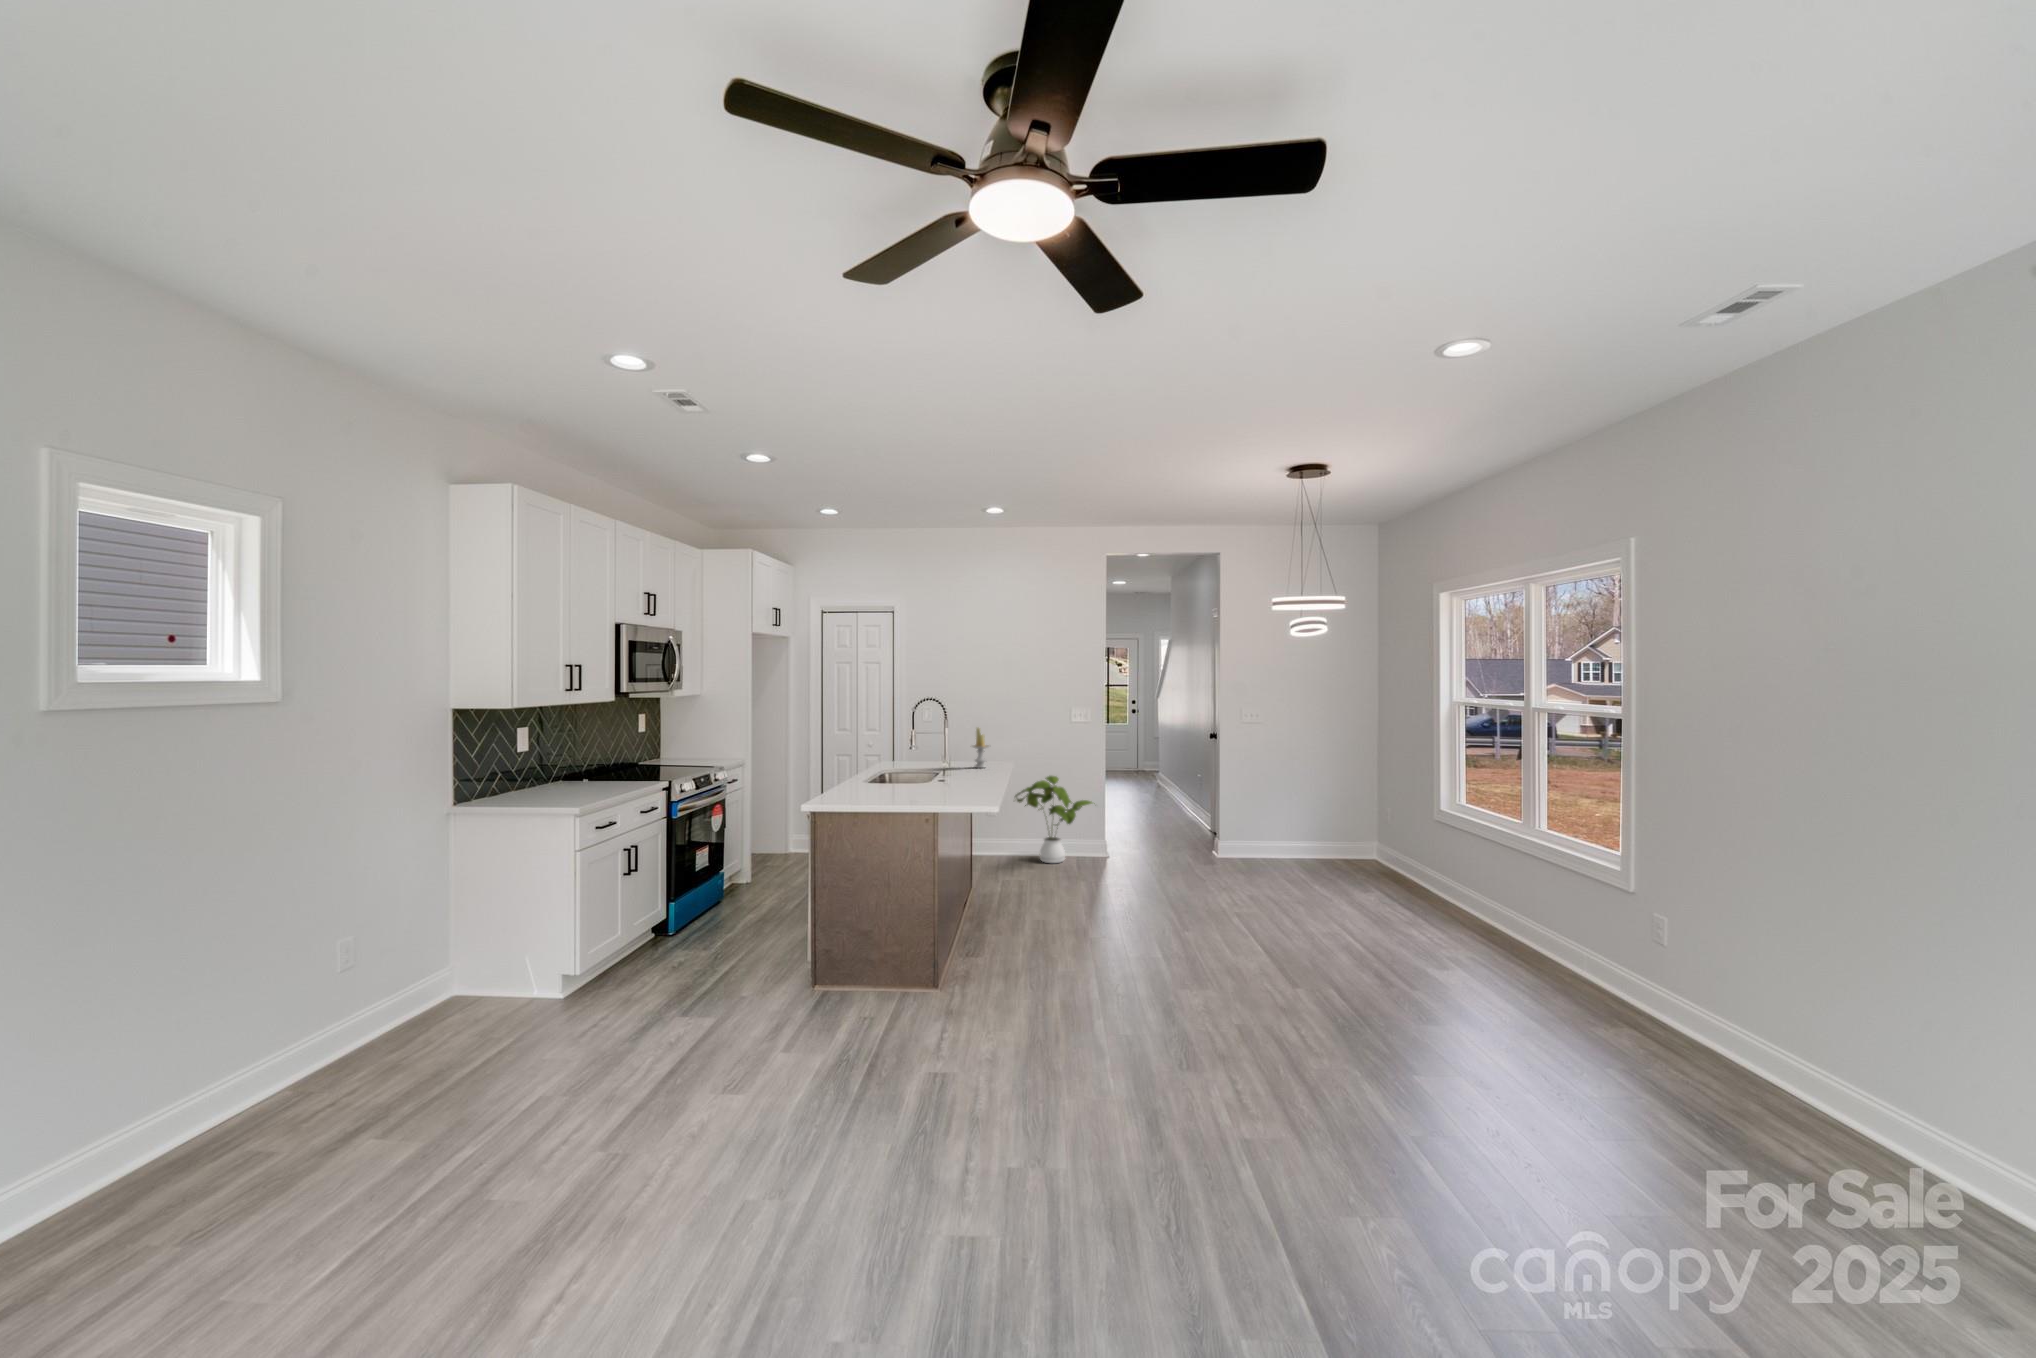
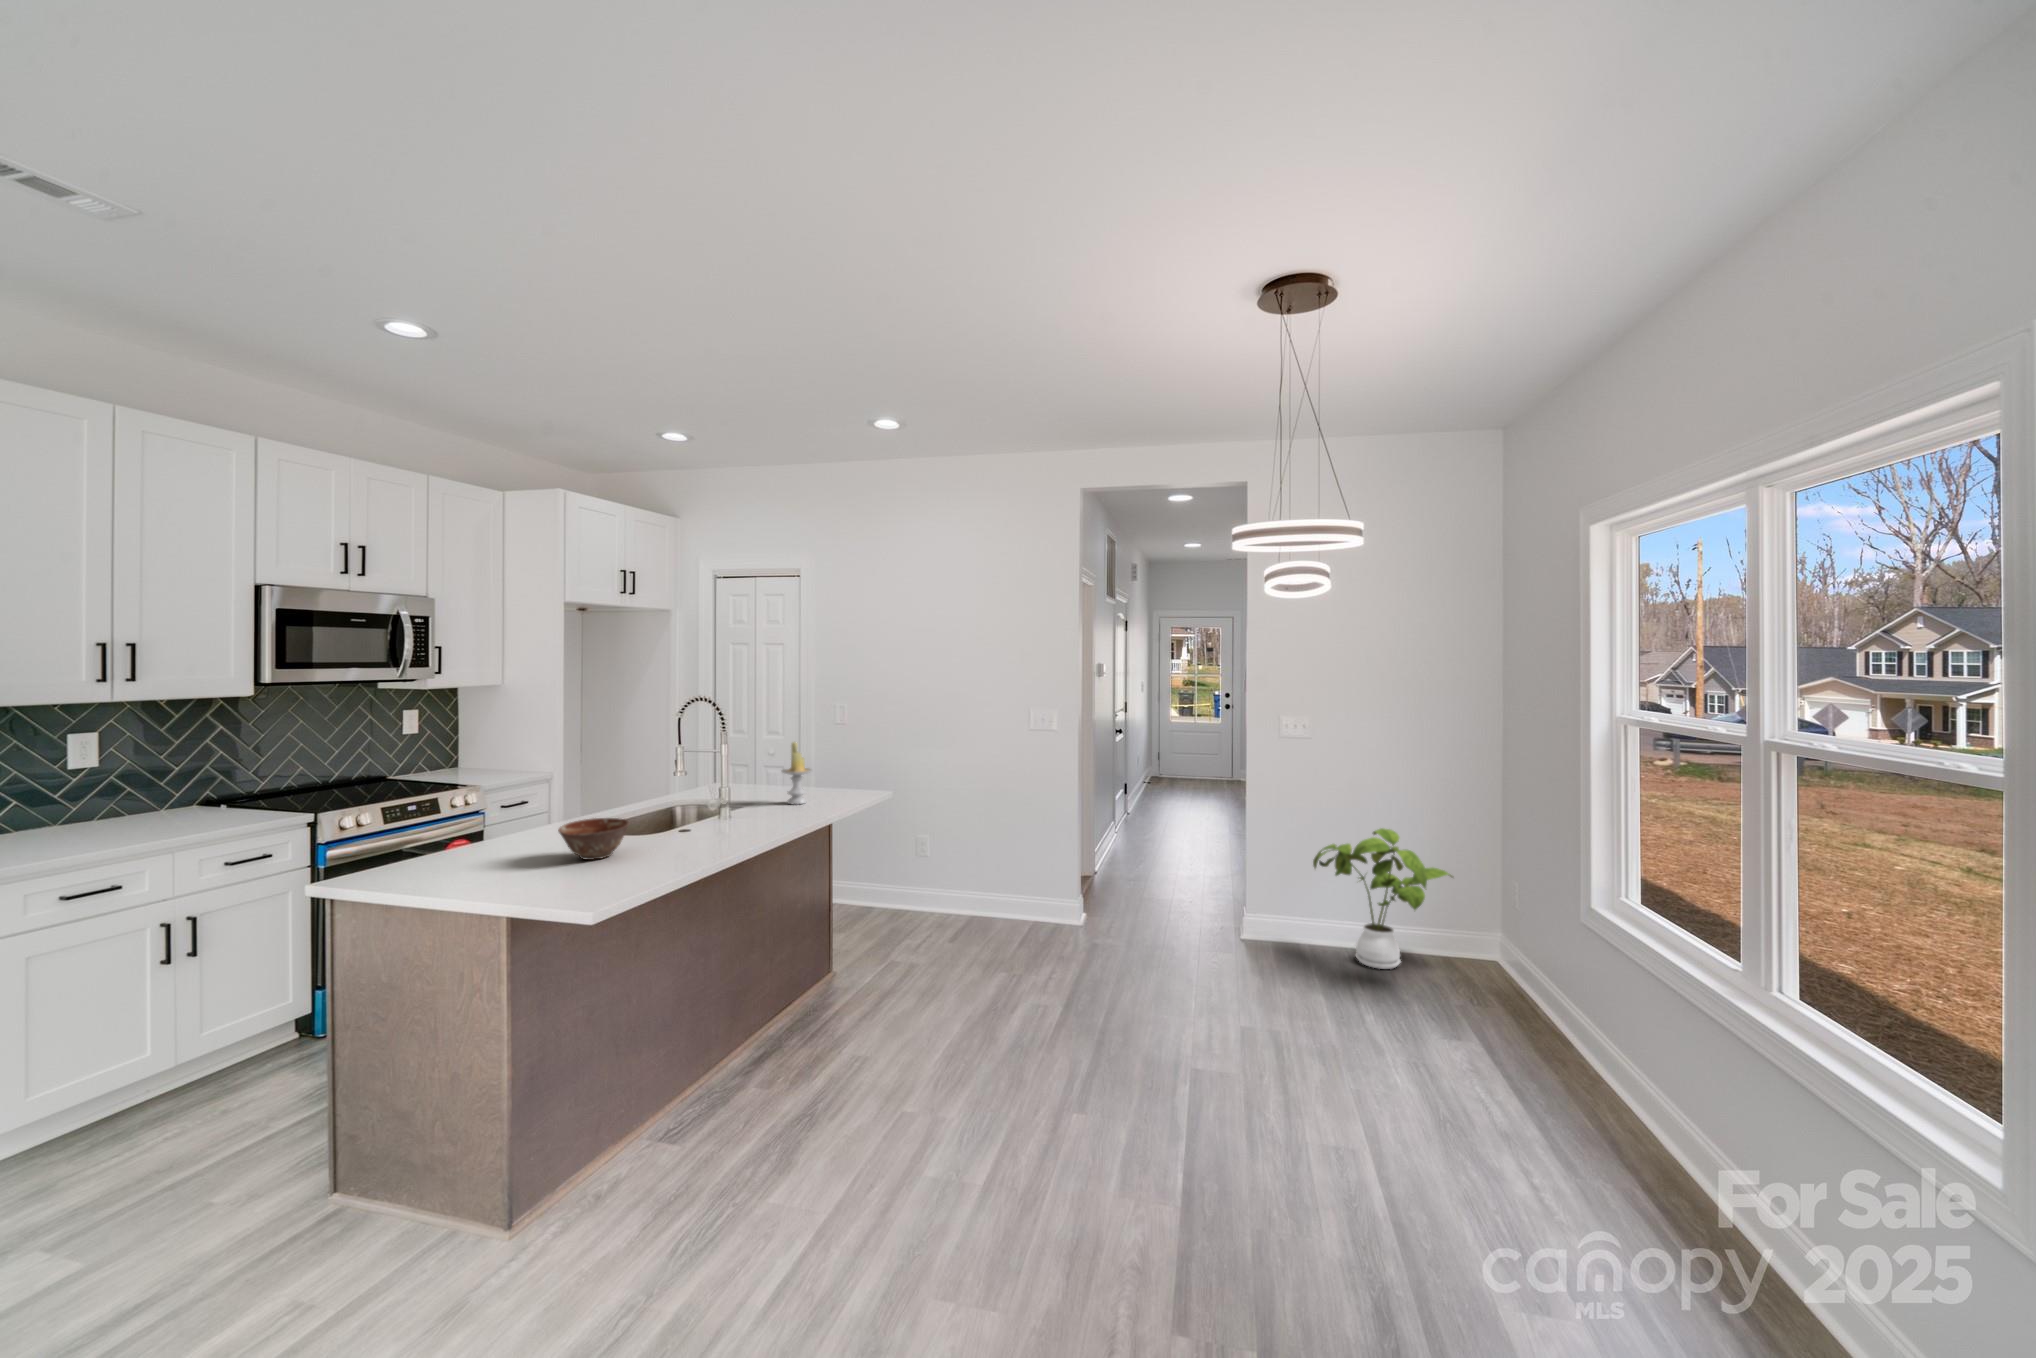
ceramic bowl: none [917,769,954,792] -> present [558,818,630,860]
house plant: present [1015,776,1092,863] -> present [1313,828,1452,969]

